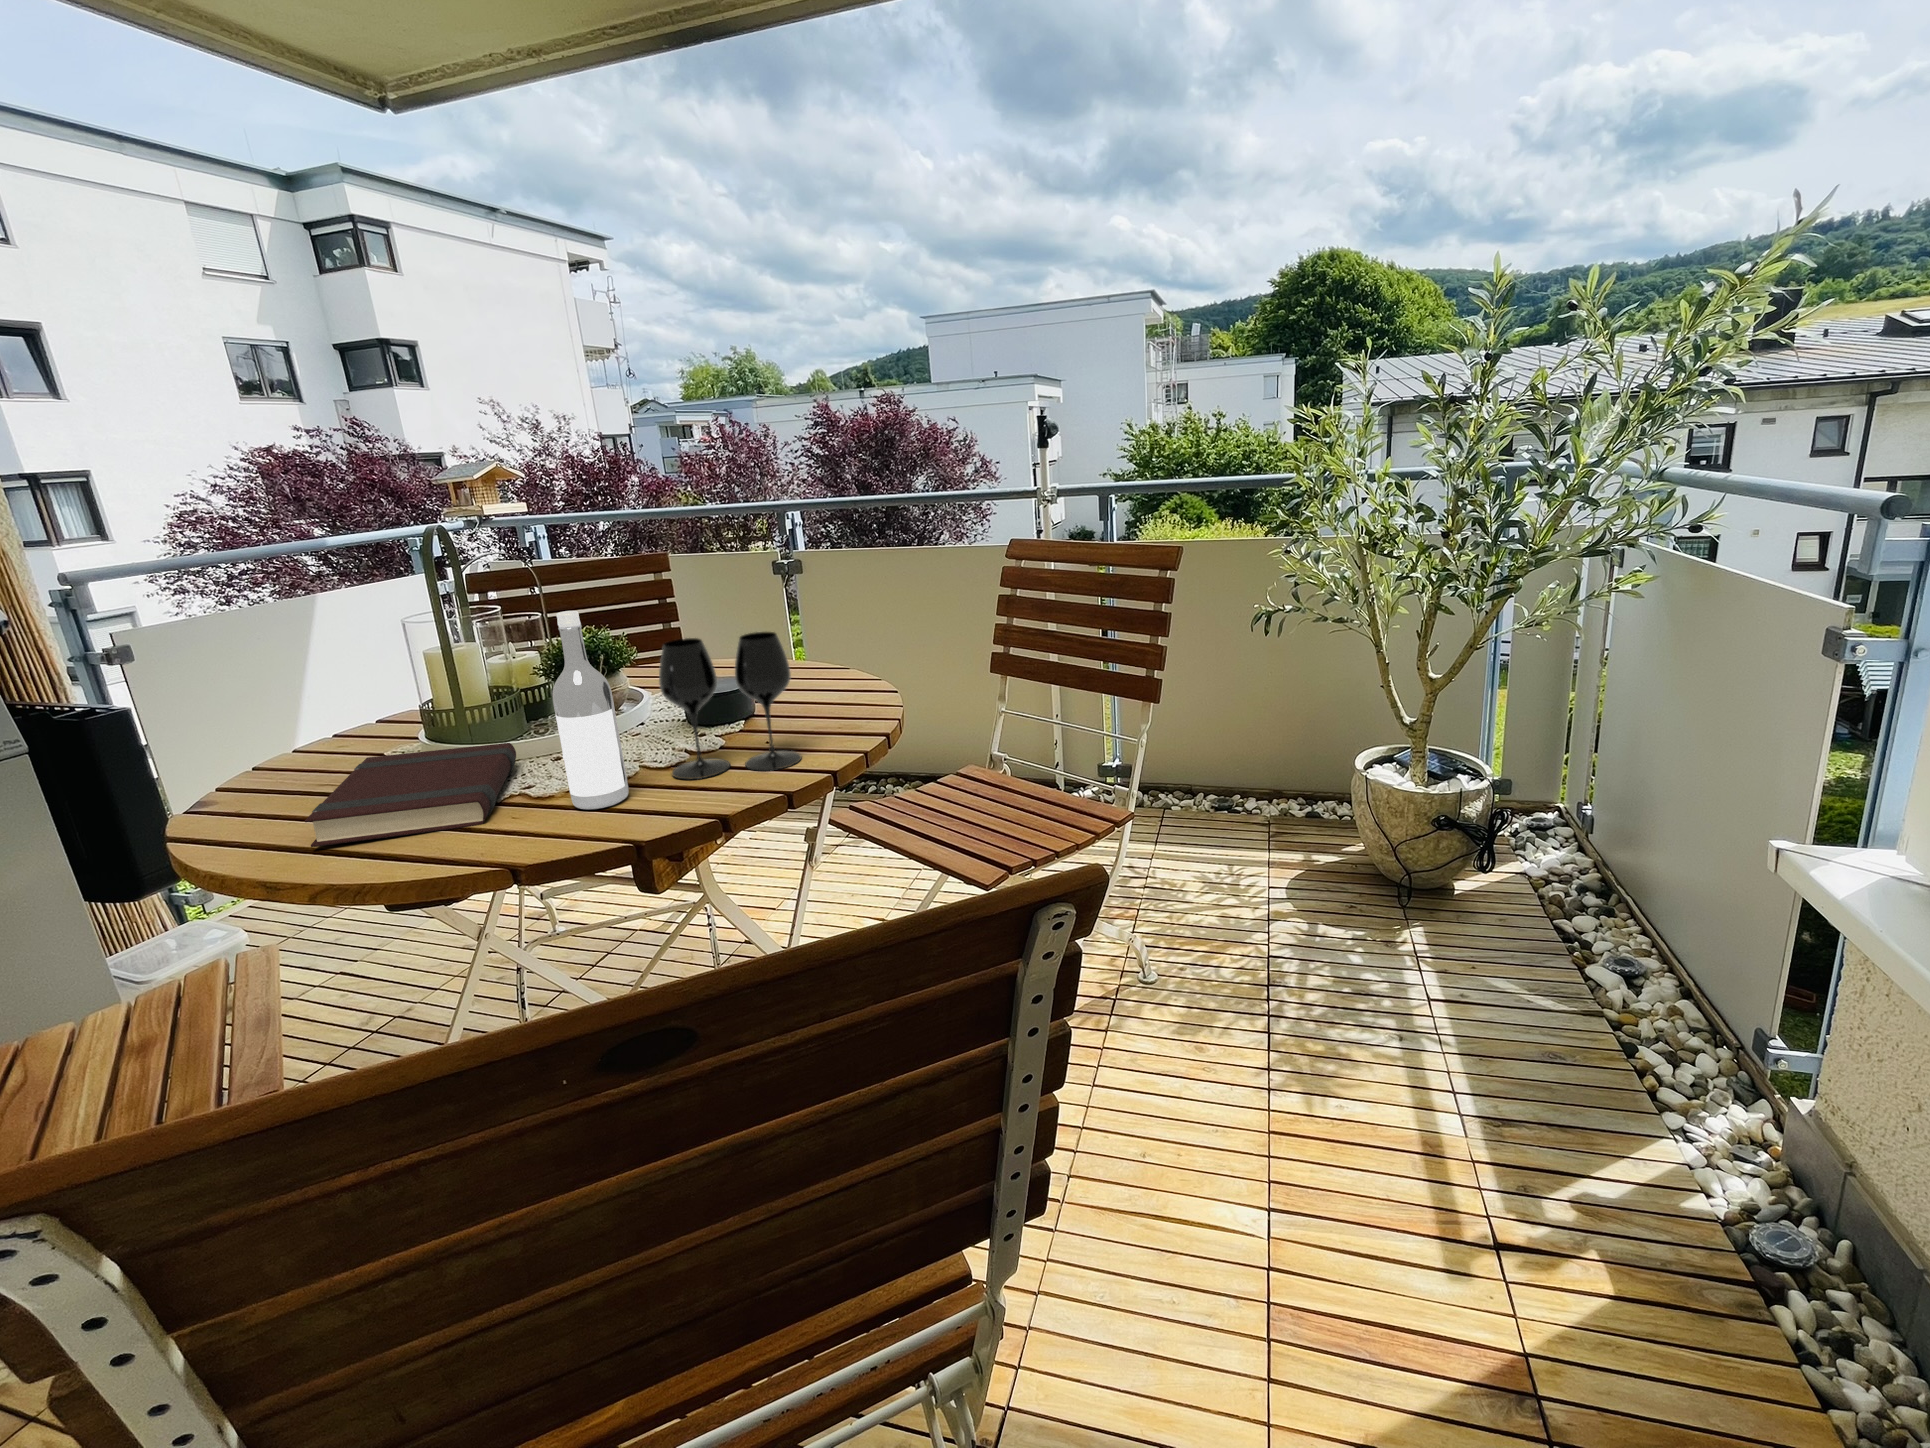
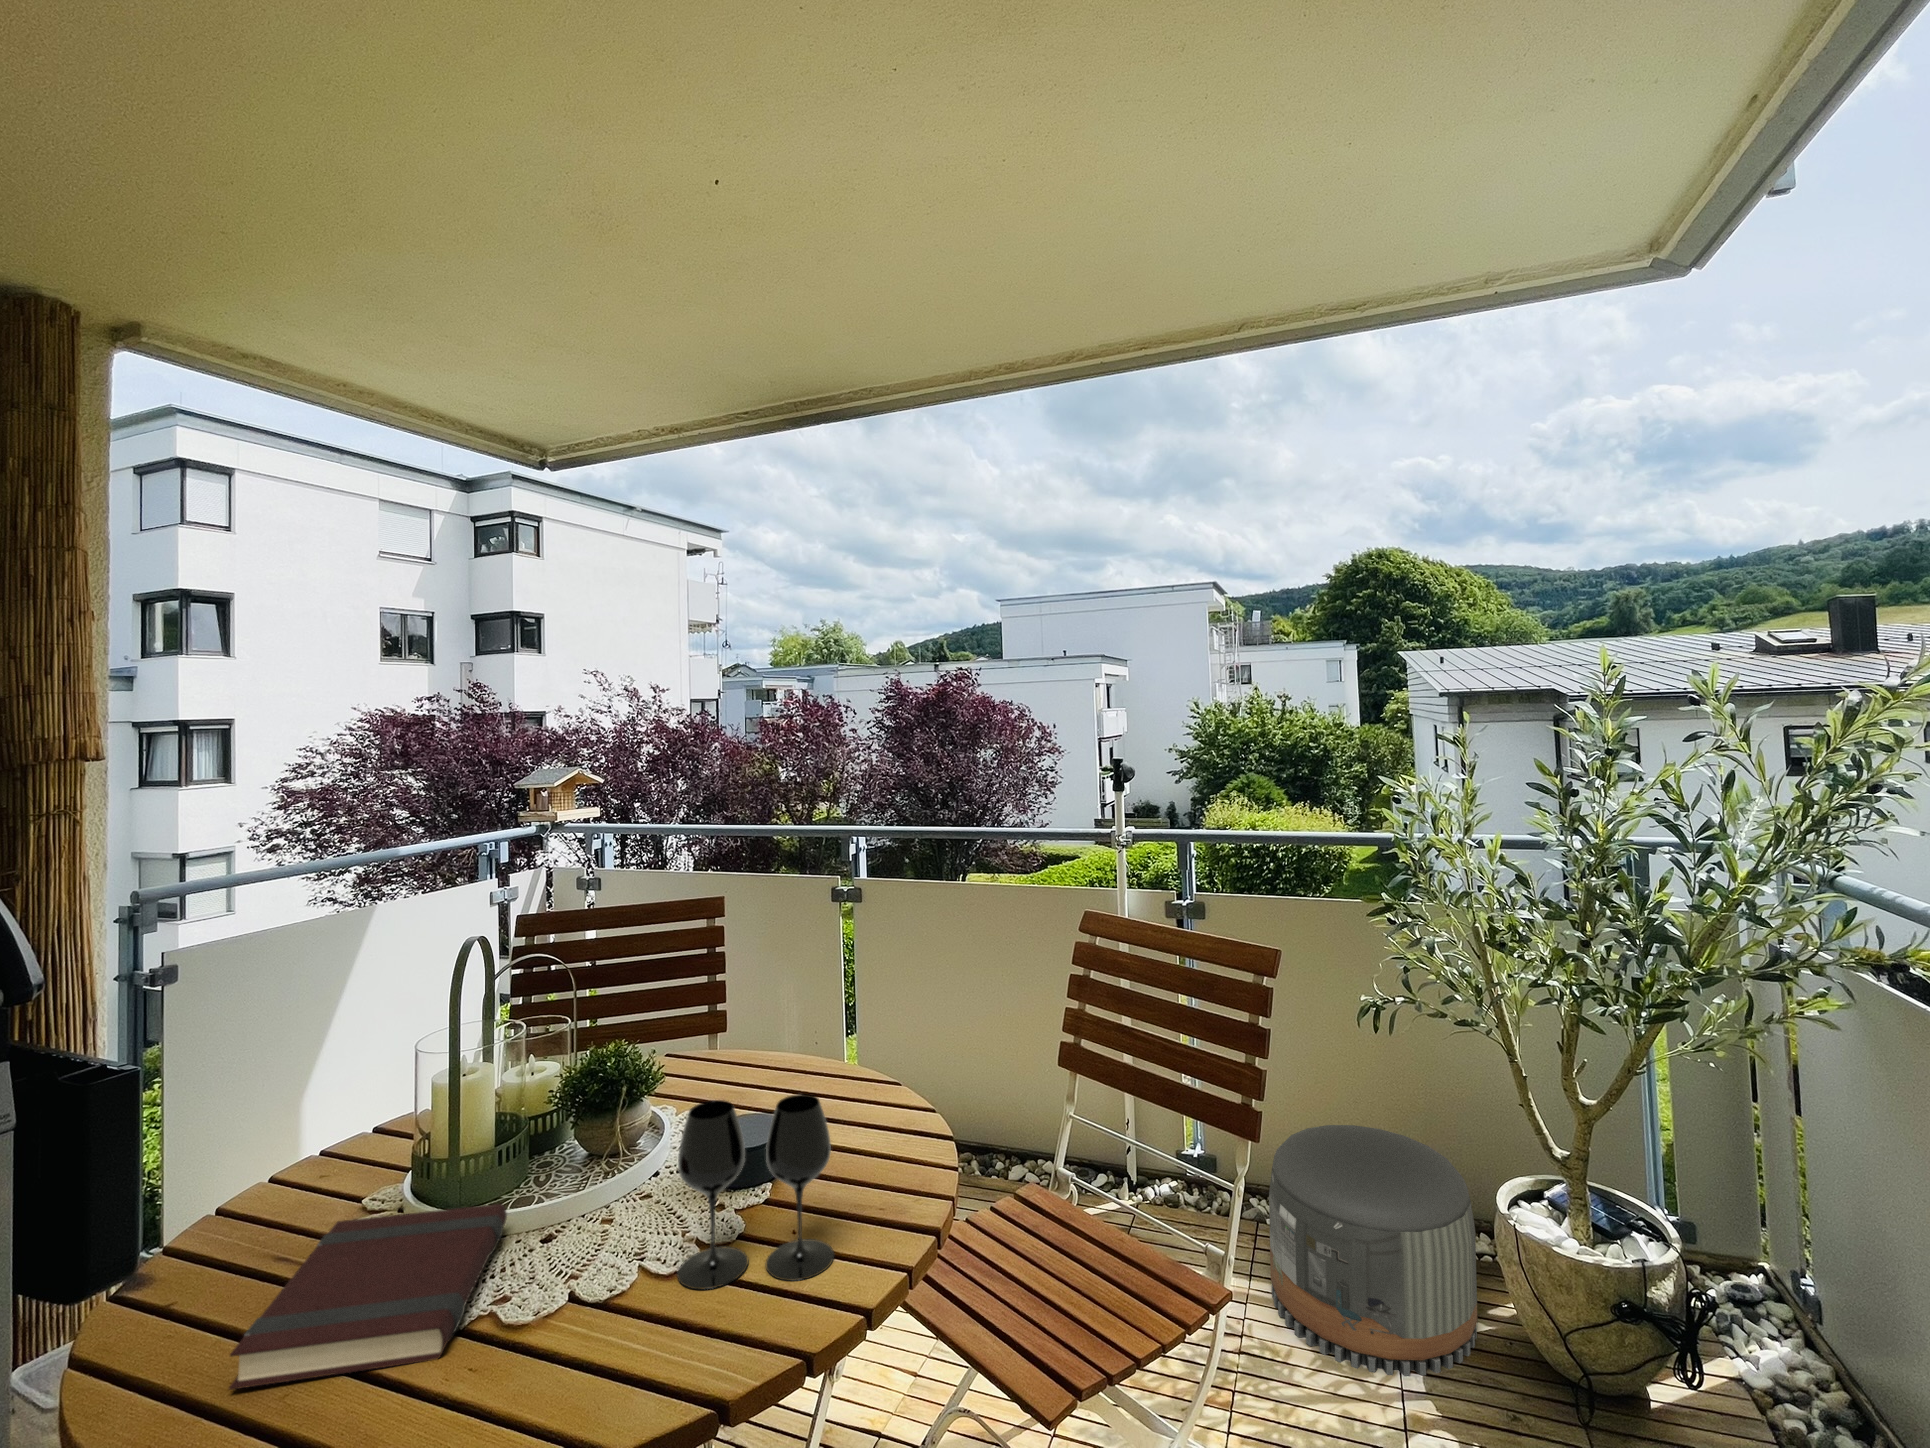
wine bottle: present [553,611,629,810] -> none [550,1084,621,1344]
pouf: none [1171,722,1335,891] -> present [1269,1125,1477,1376]

